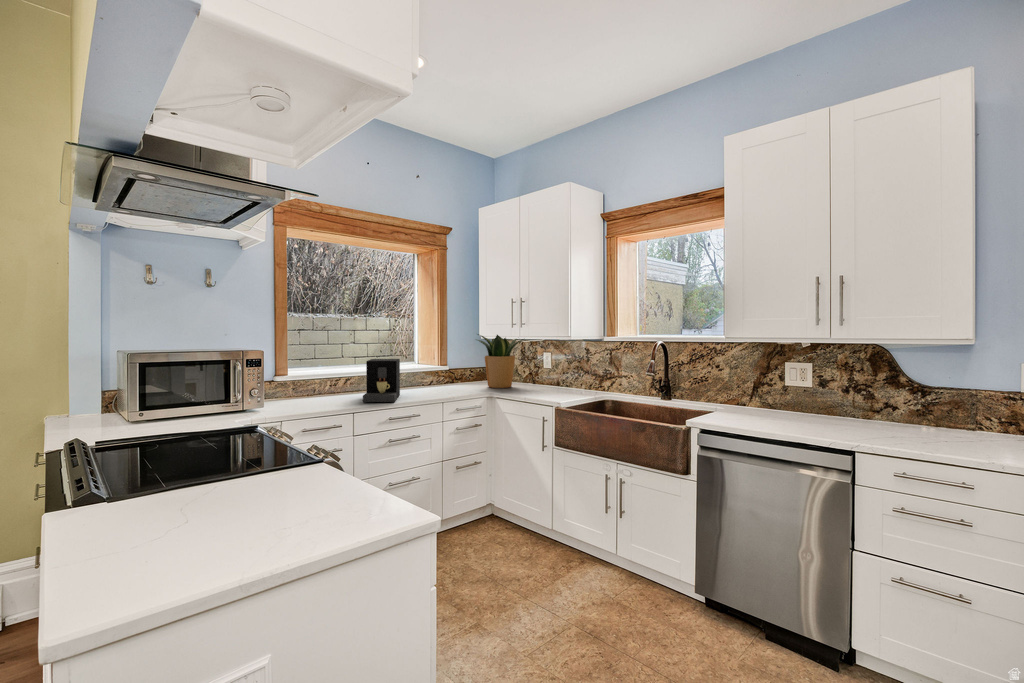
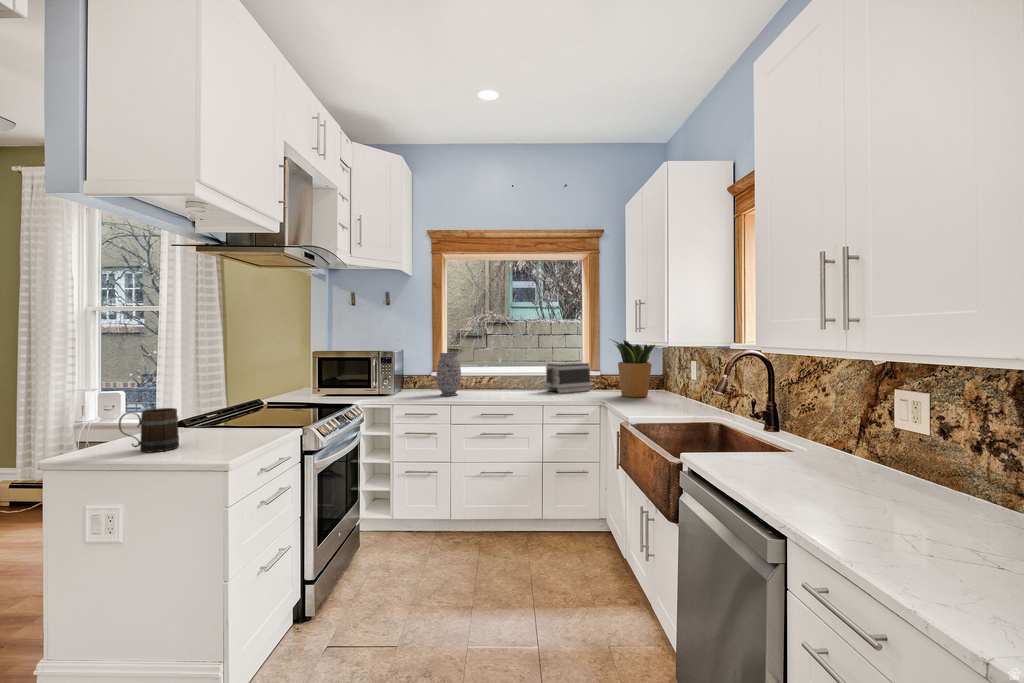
vase: none [302,351,334,404] -> present [437,353,461,396]
toaster: none [407,358,447,390] -> present [546,362,591,393]
coffee maker: present [363,359,400,402] -> none [472,361,522,400]
mug: none [137,451,219,540] -> present [119,408,179,452]

